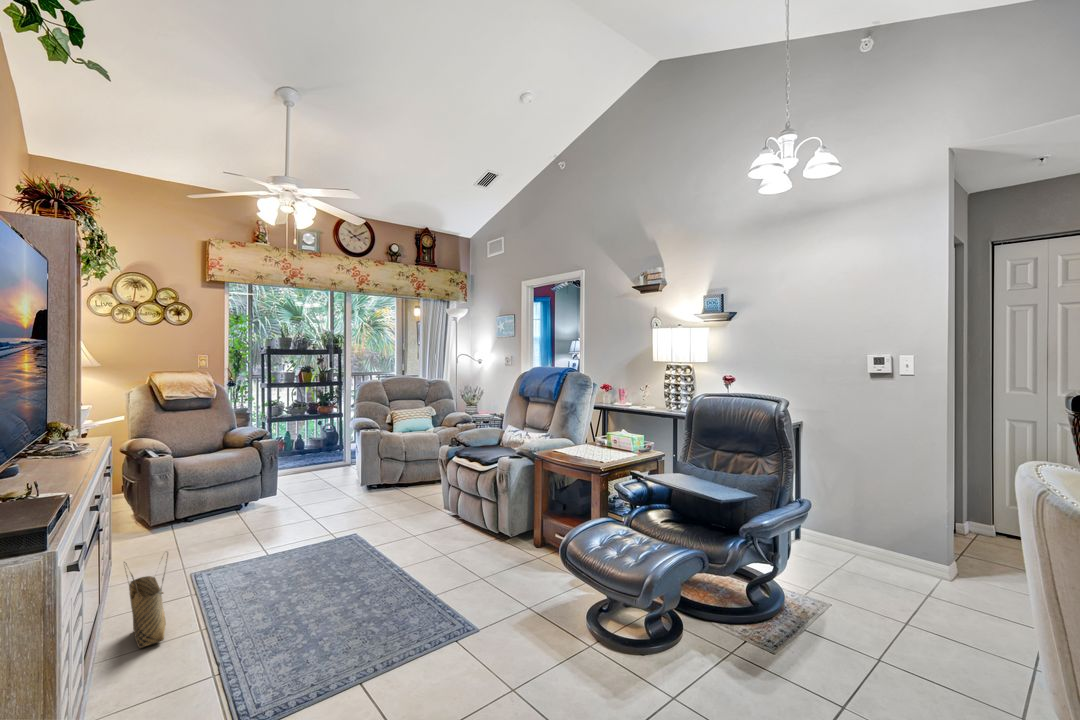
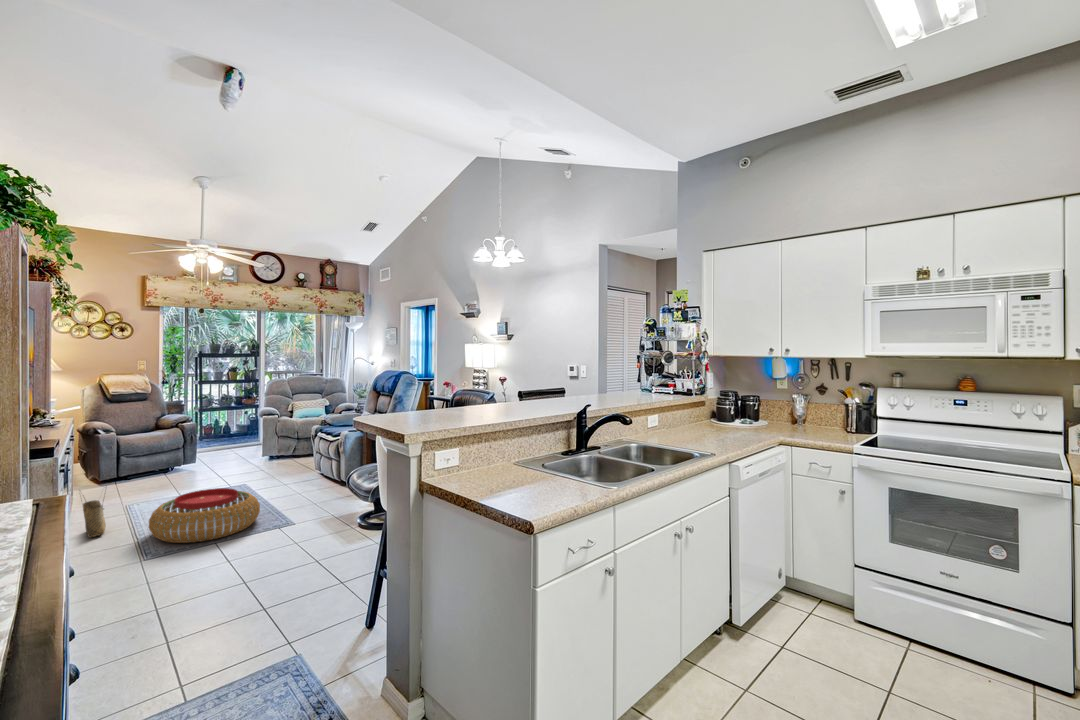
pouf: none [240,557,415,671] -> present [149,488,260,543]

